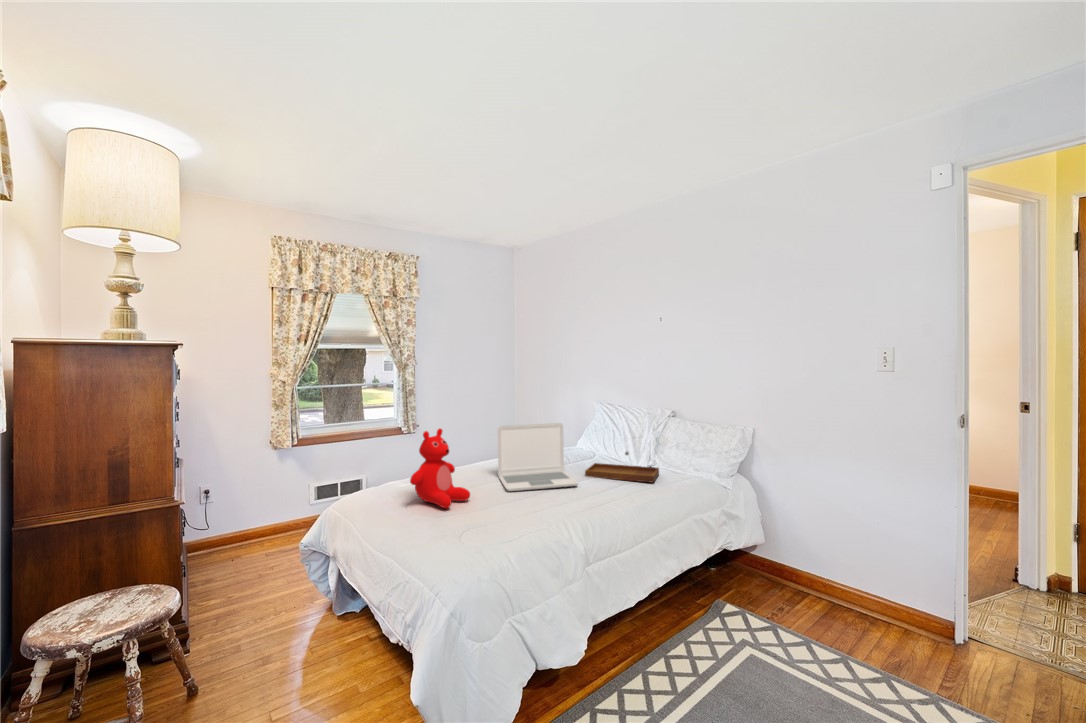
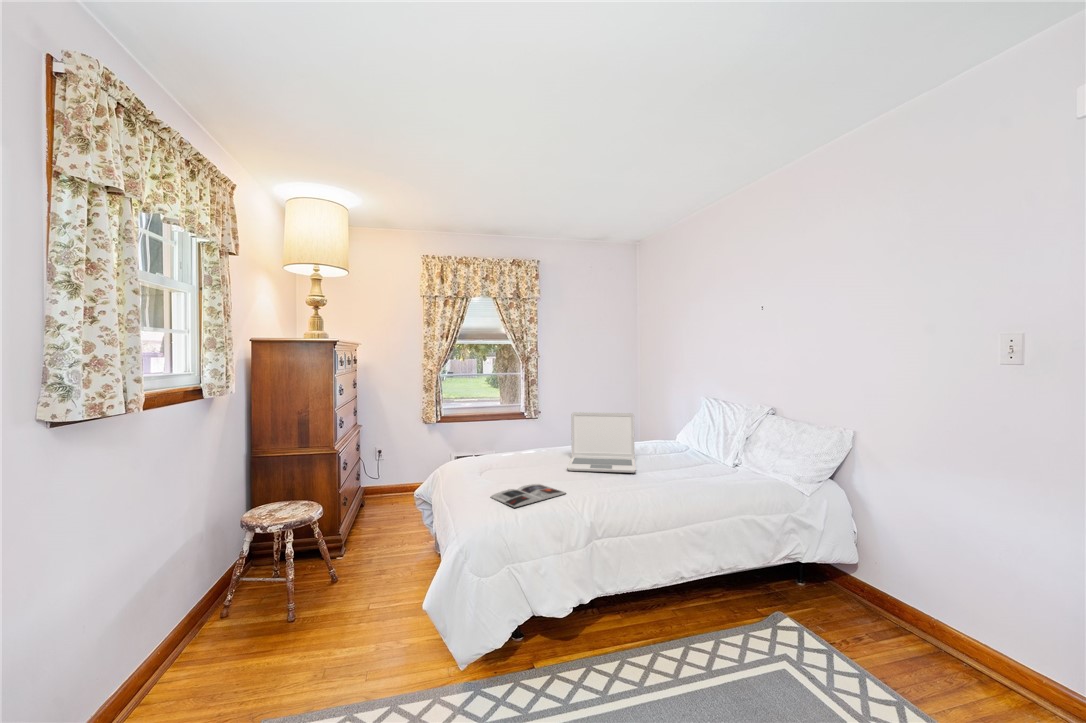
teddy bear: present [410,428,470,508] -> none [480,410,530,477]
tray: present [585,452,659,482] -> none [653,446,733,479]
magazine: none [450,511,532,545] -> present [491,484,566,507]

